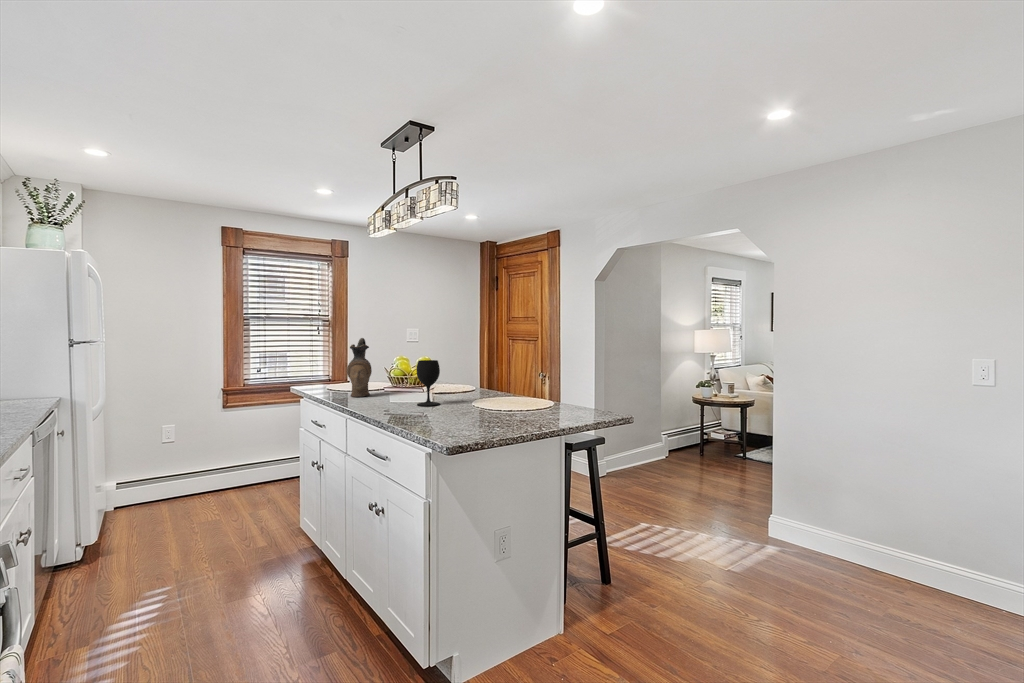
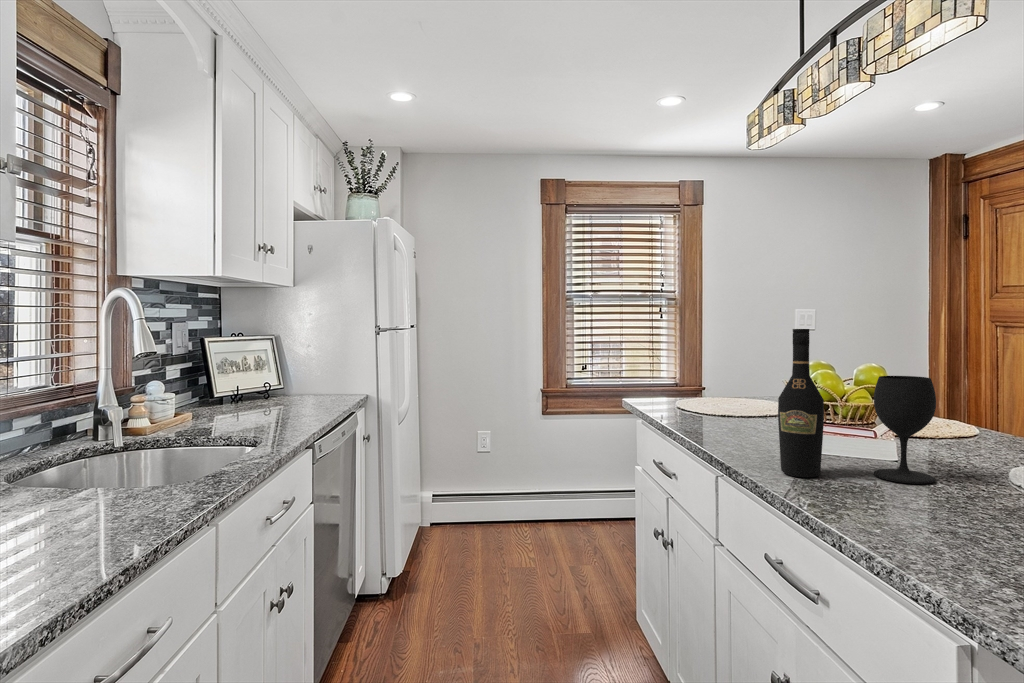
ceramic pitcher: present [347,338,372,397] -> none [712,325,759,434]
wine bottle: none [376,339,395,408] -> present [778,329,824,477]

